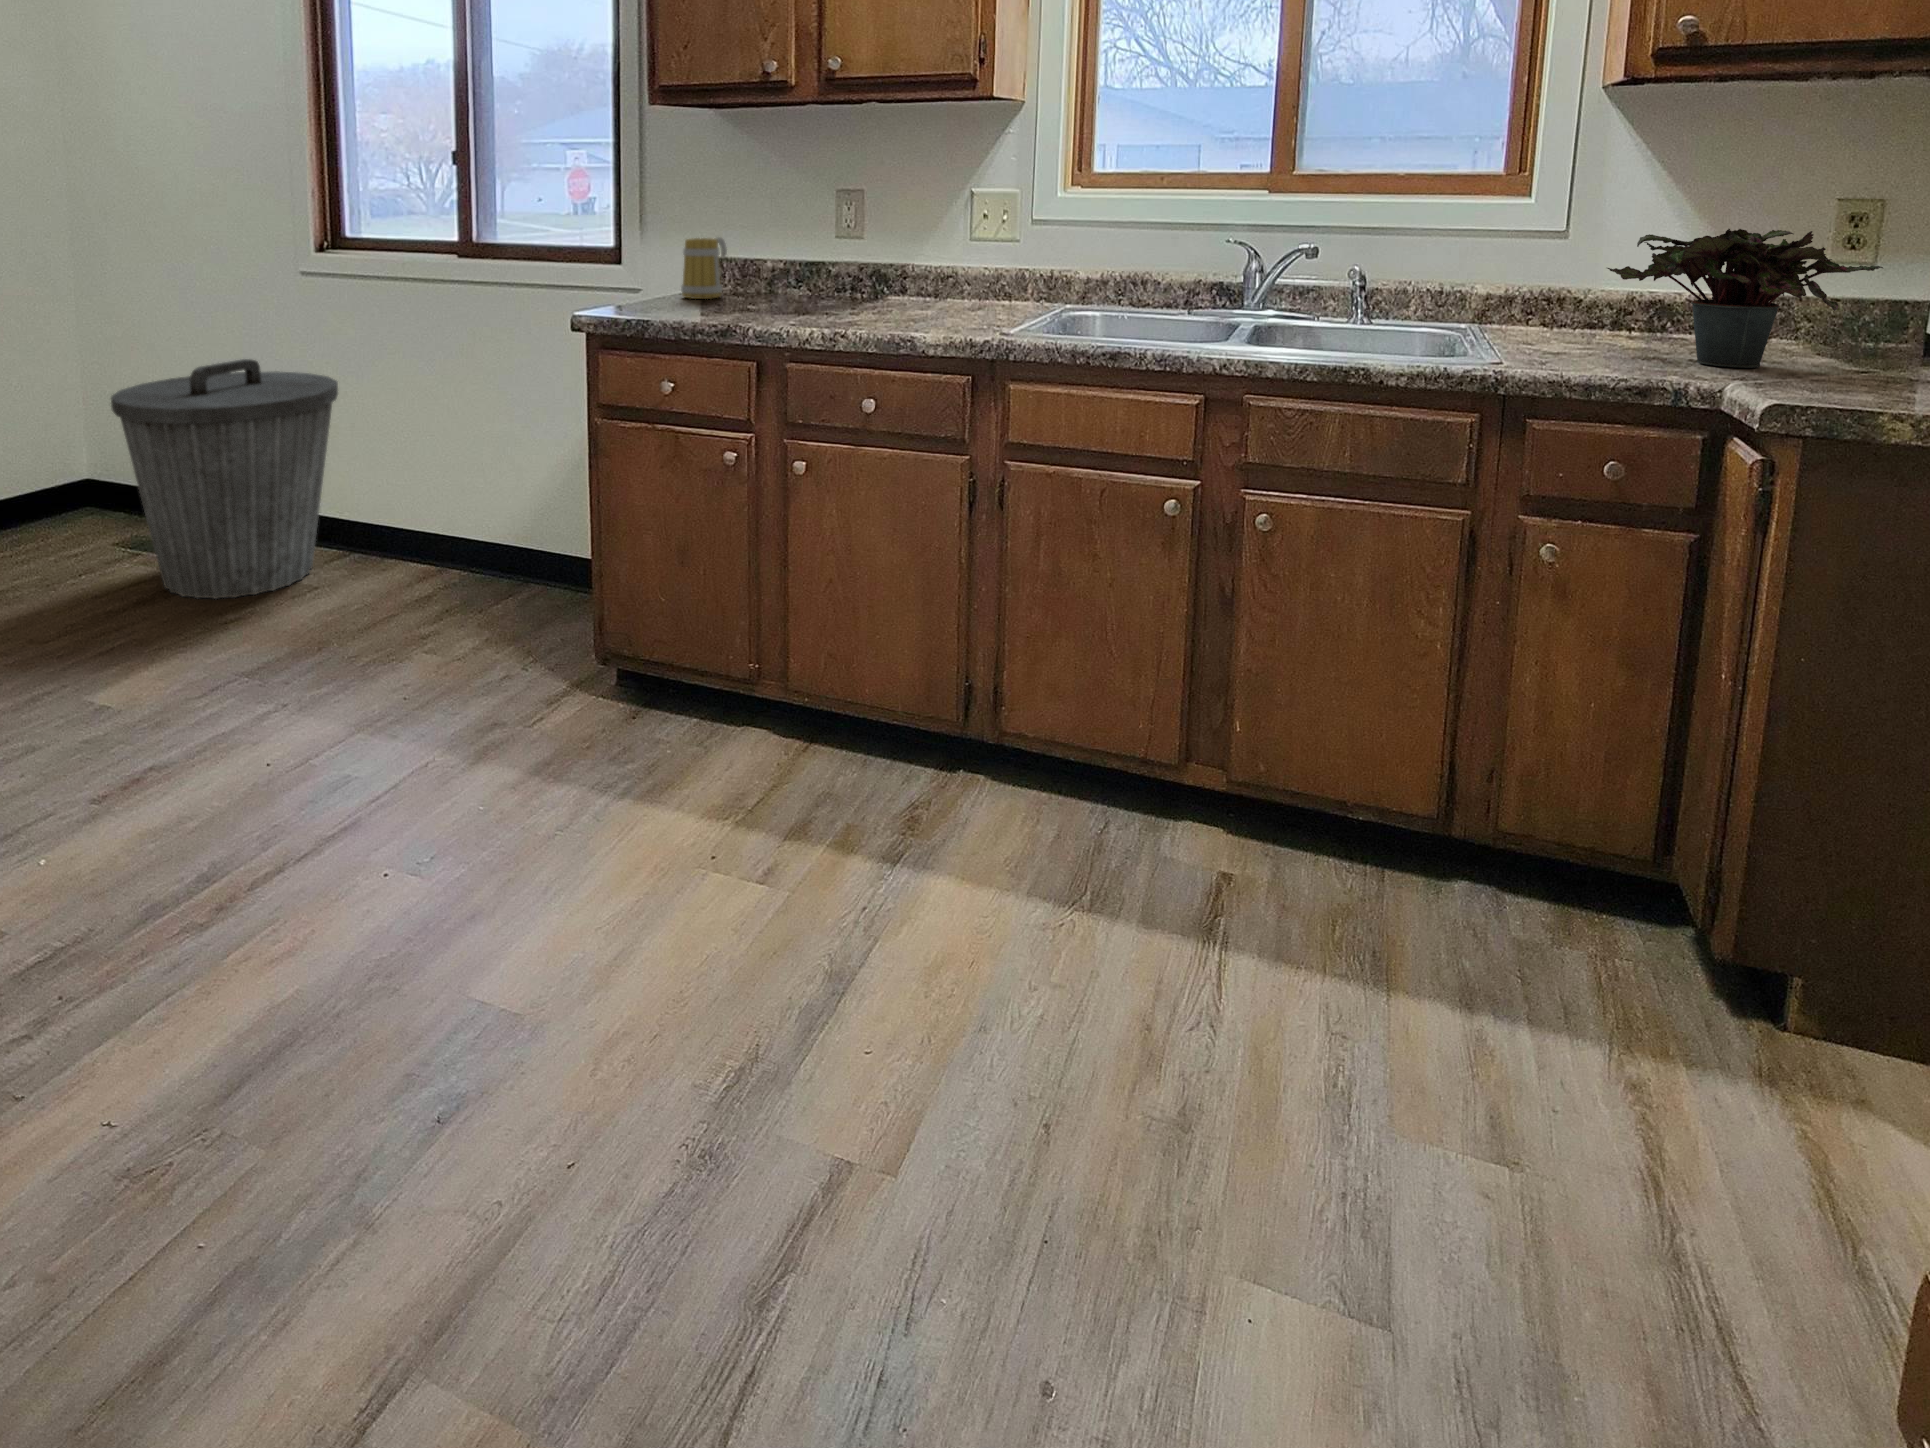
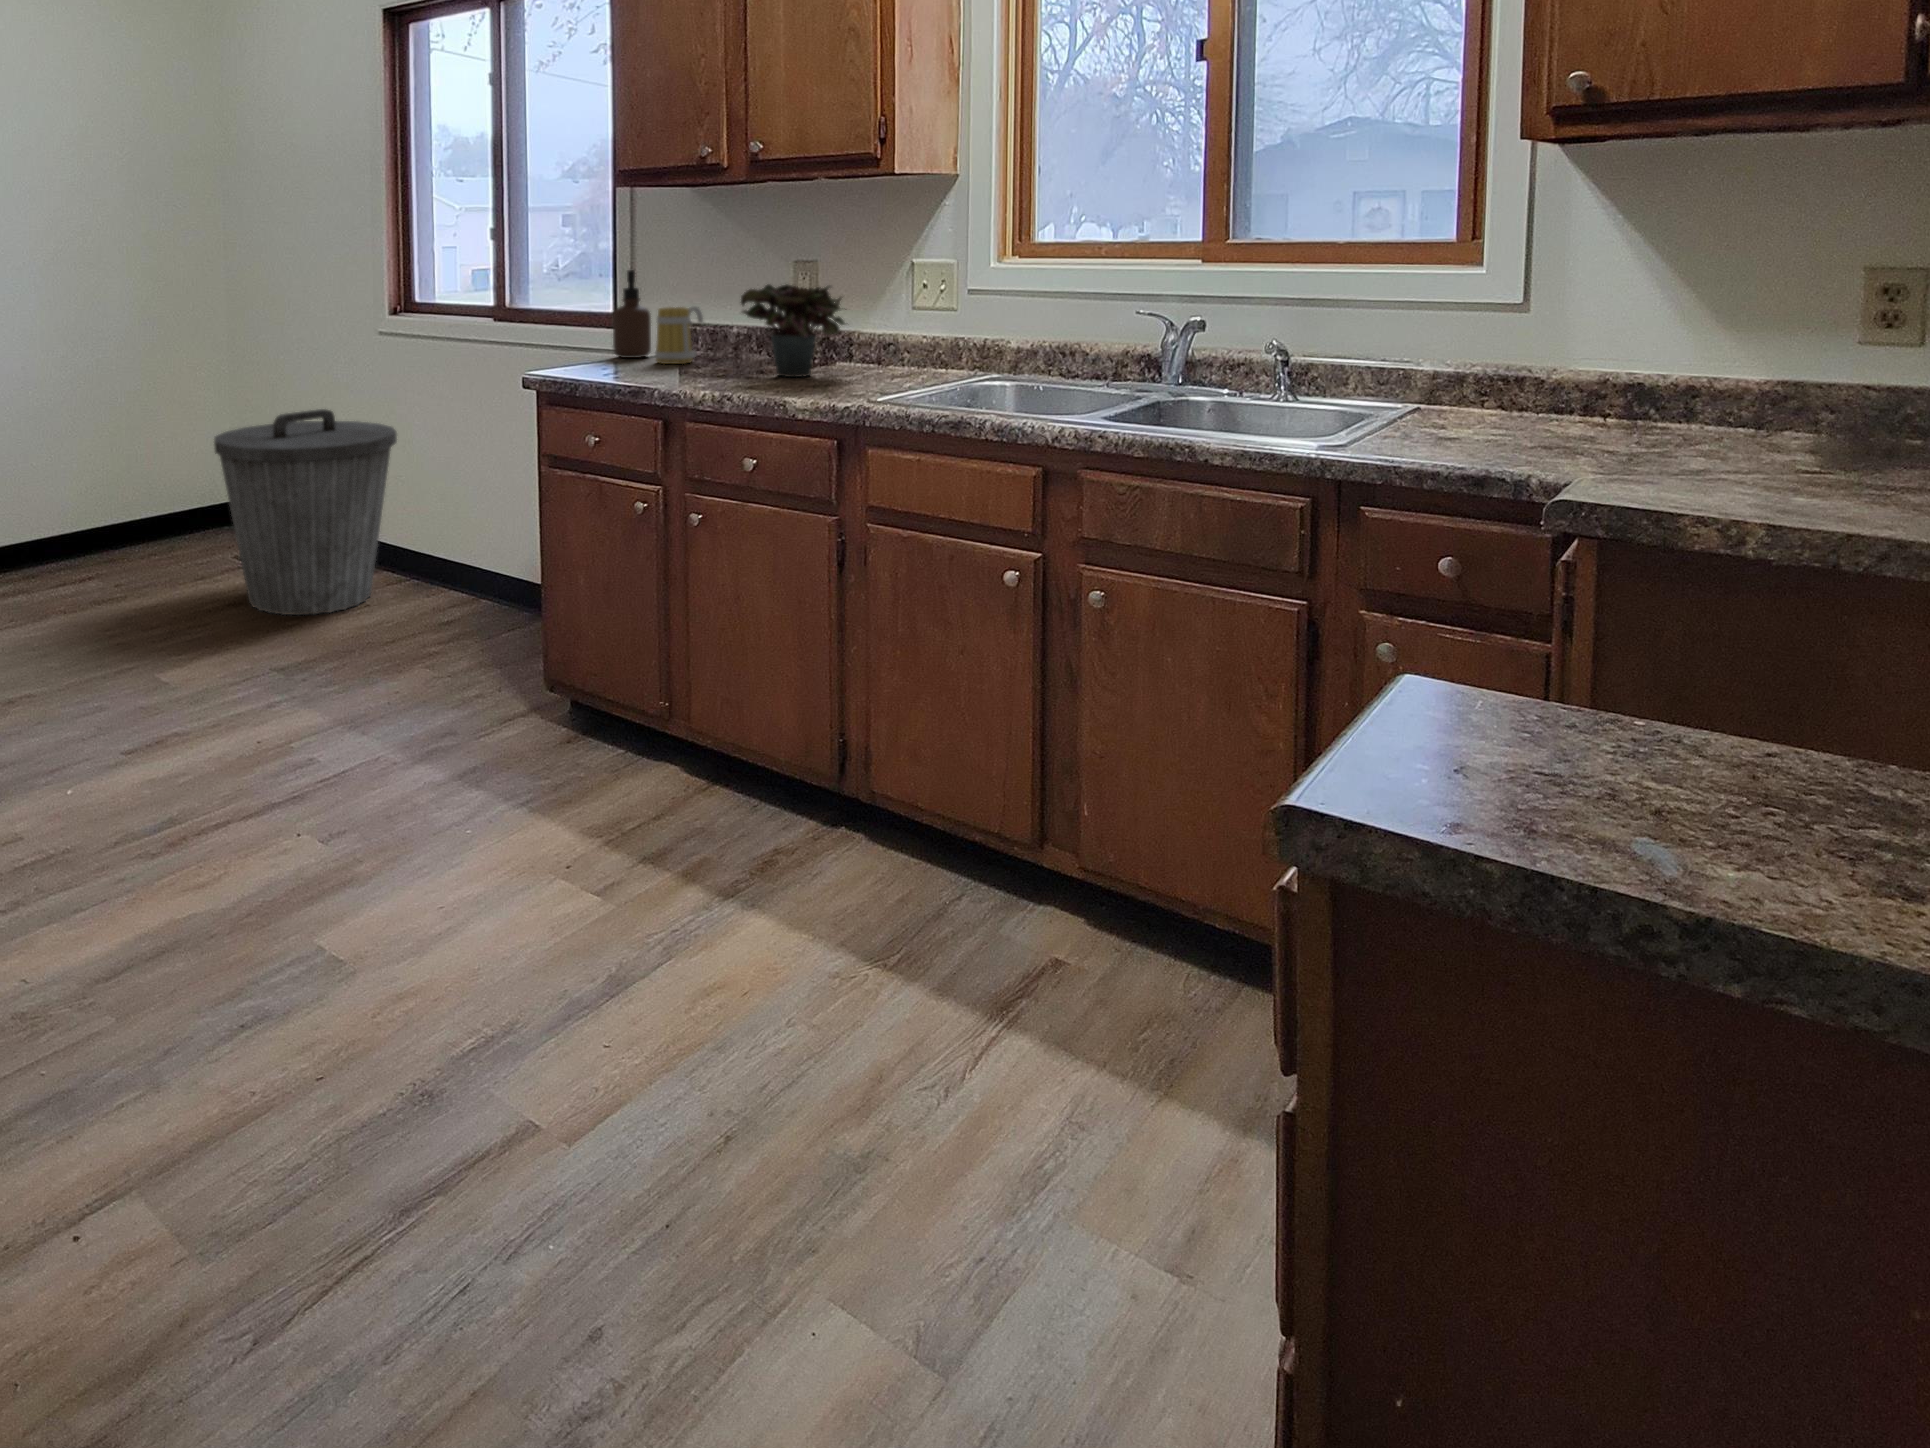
soap dispenser: none [623,198,665,293] -> present [613,270,651,358]
potted plant: present [1607,229,1883,368] -> present [741,284,846,377]

